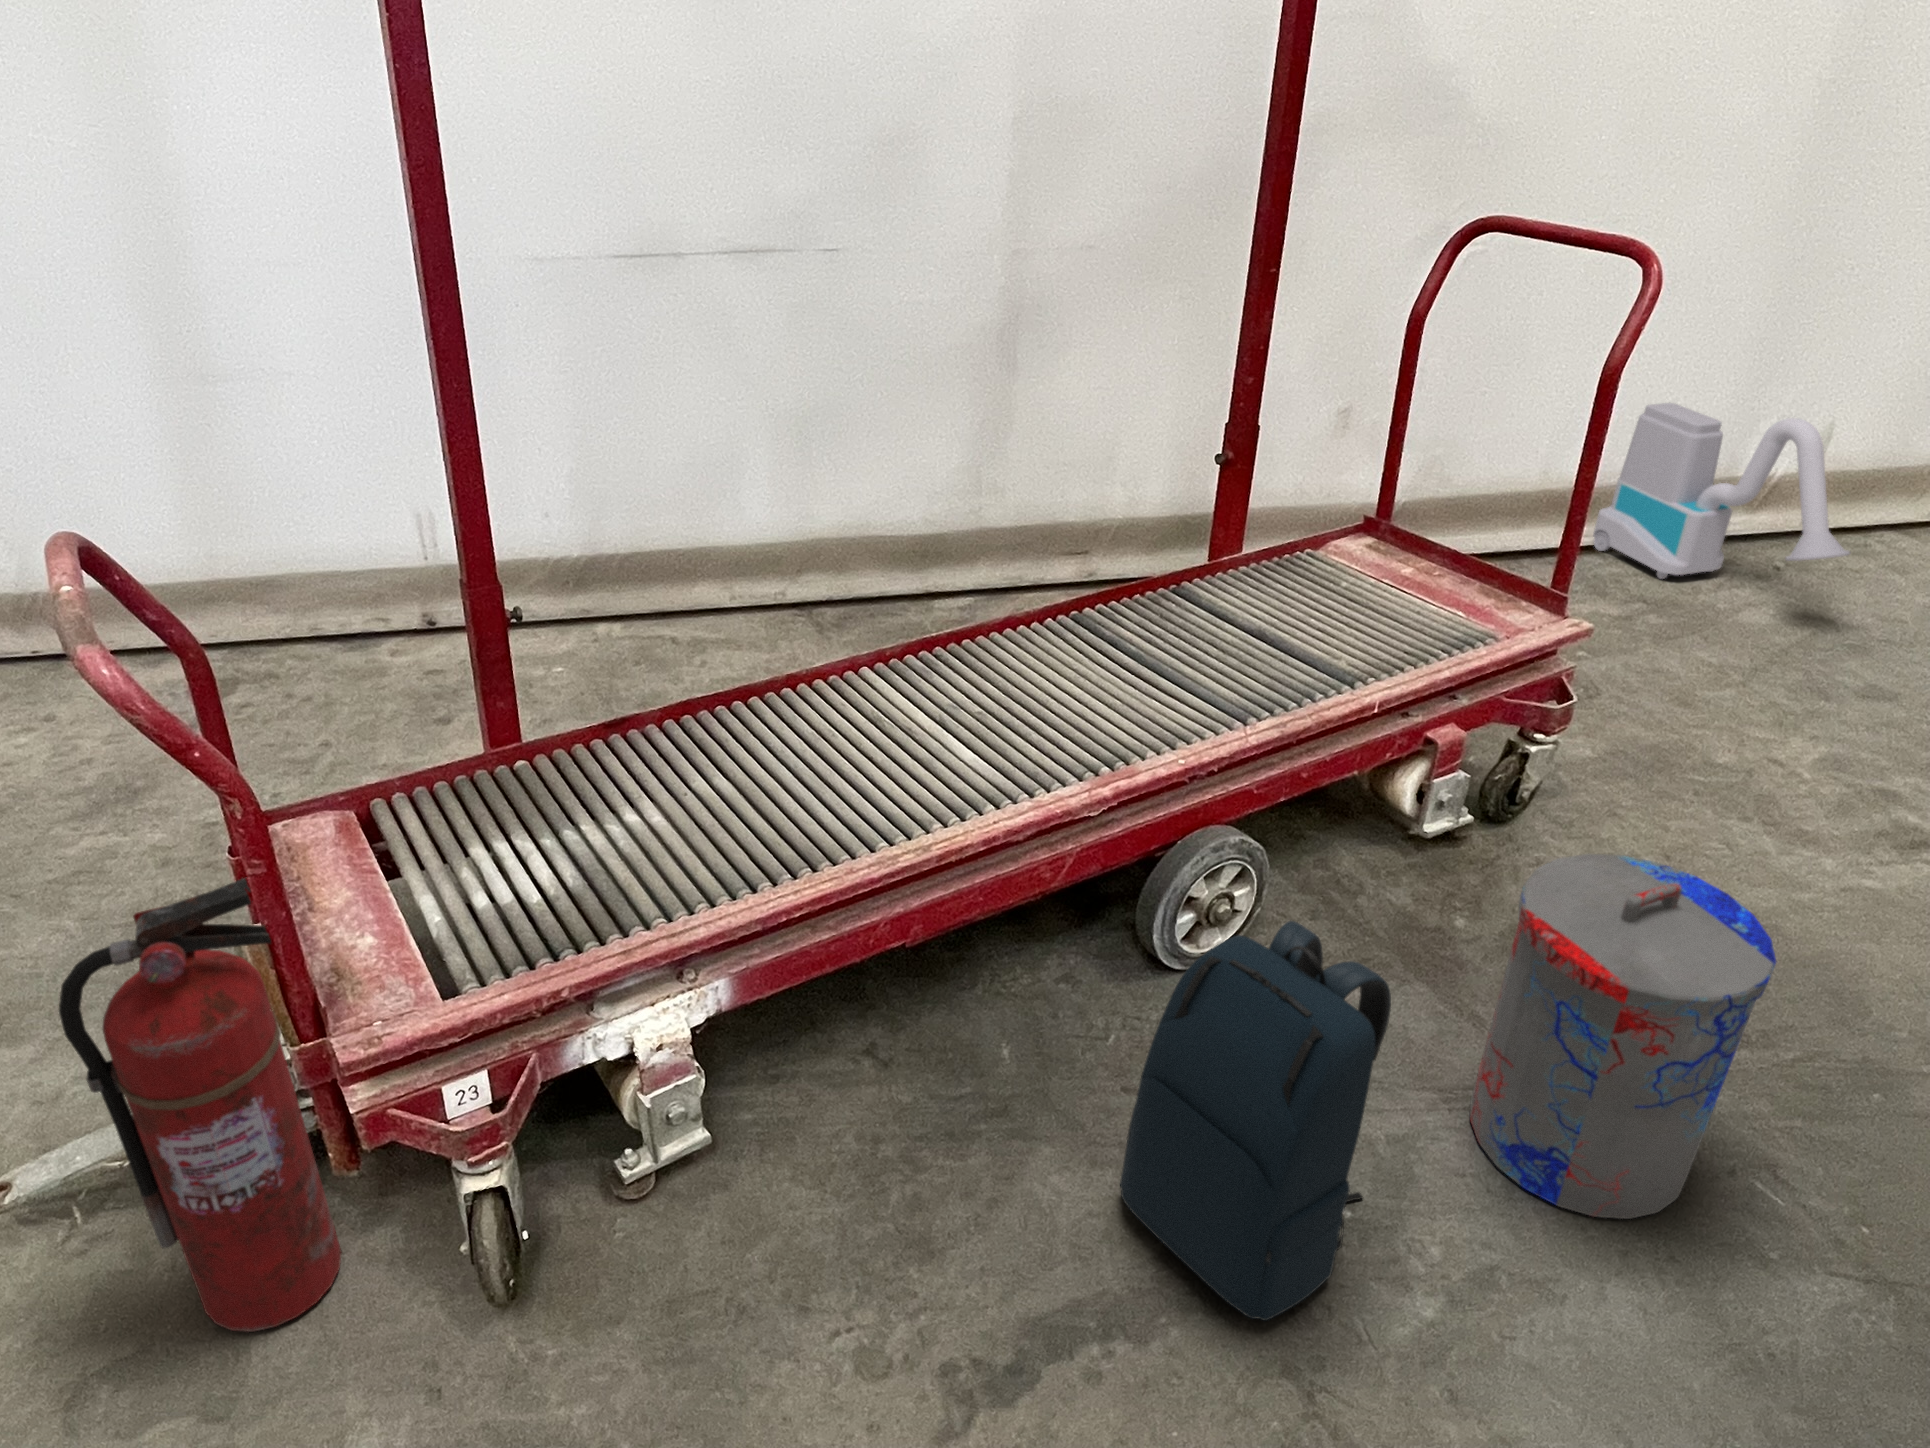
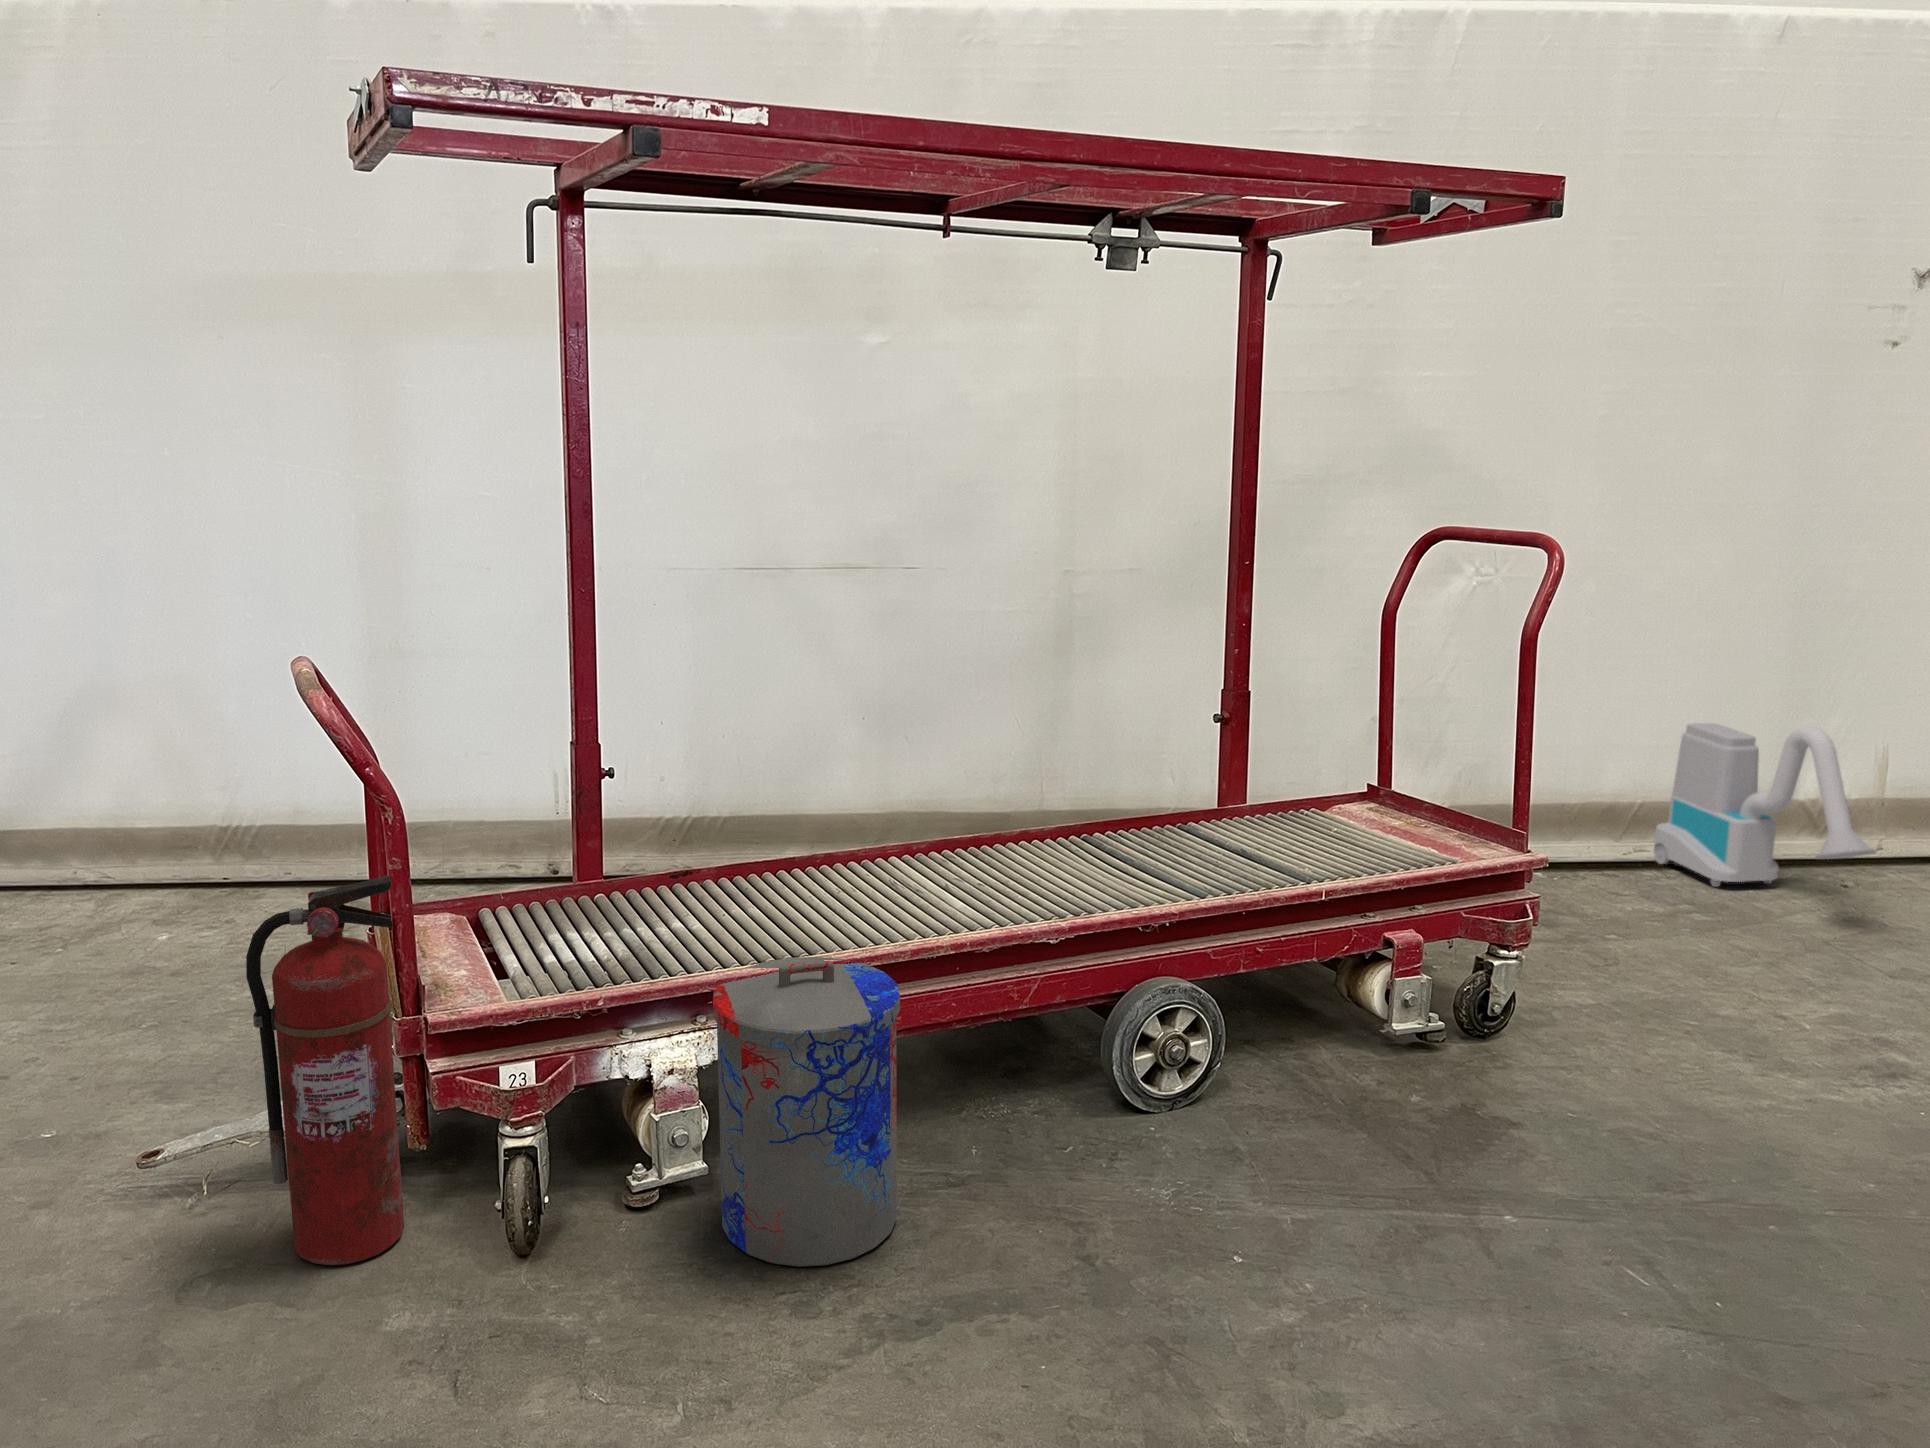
trash can: present [1470,854,1776,1219] -> present [713,957,900,1267]
backpack: present [1120,921,1391,1320] -> none [1043,991,1259,1327]

